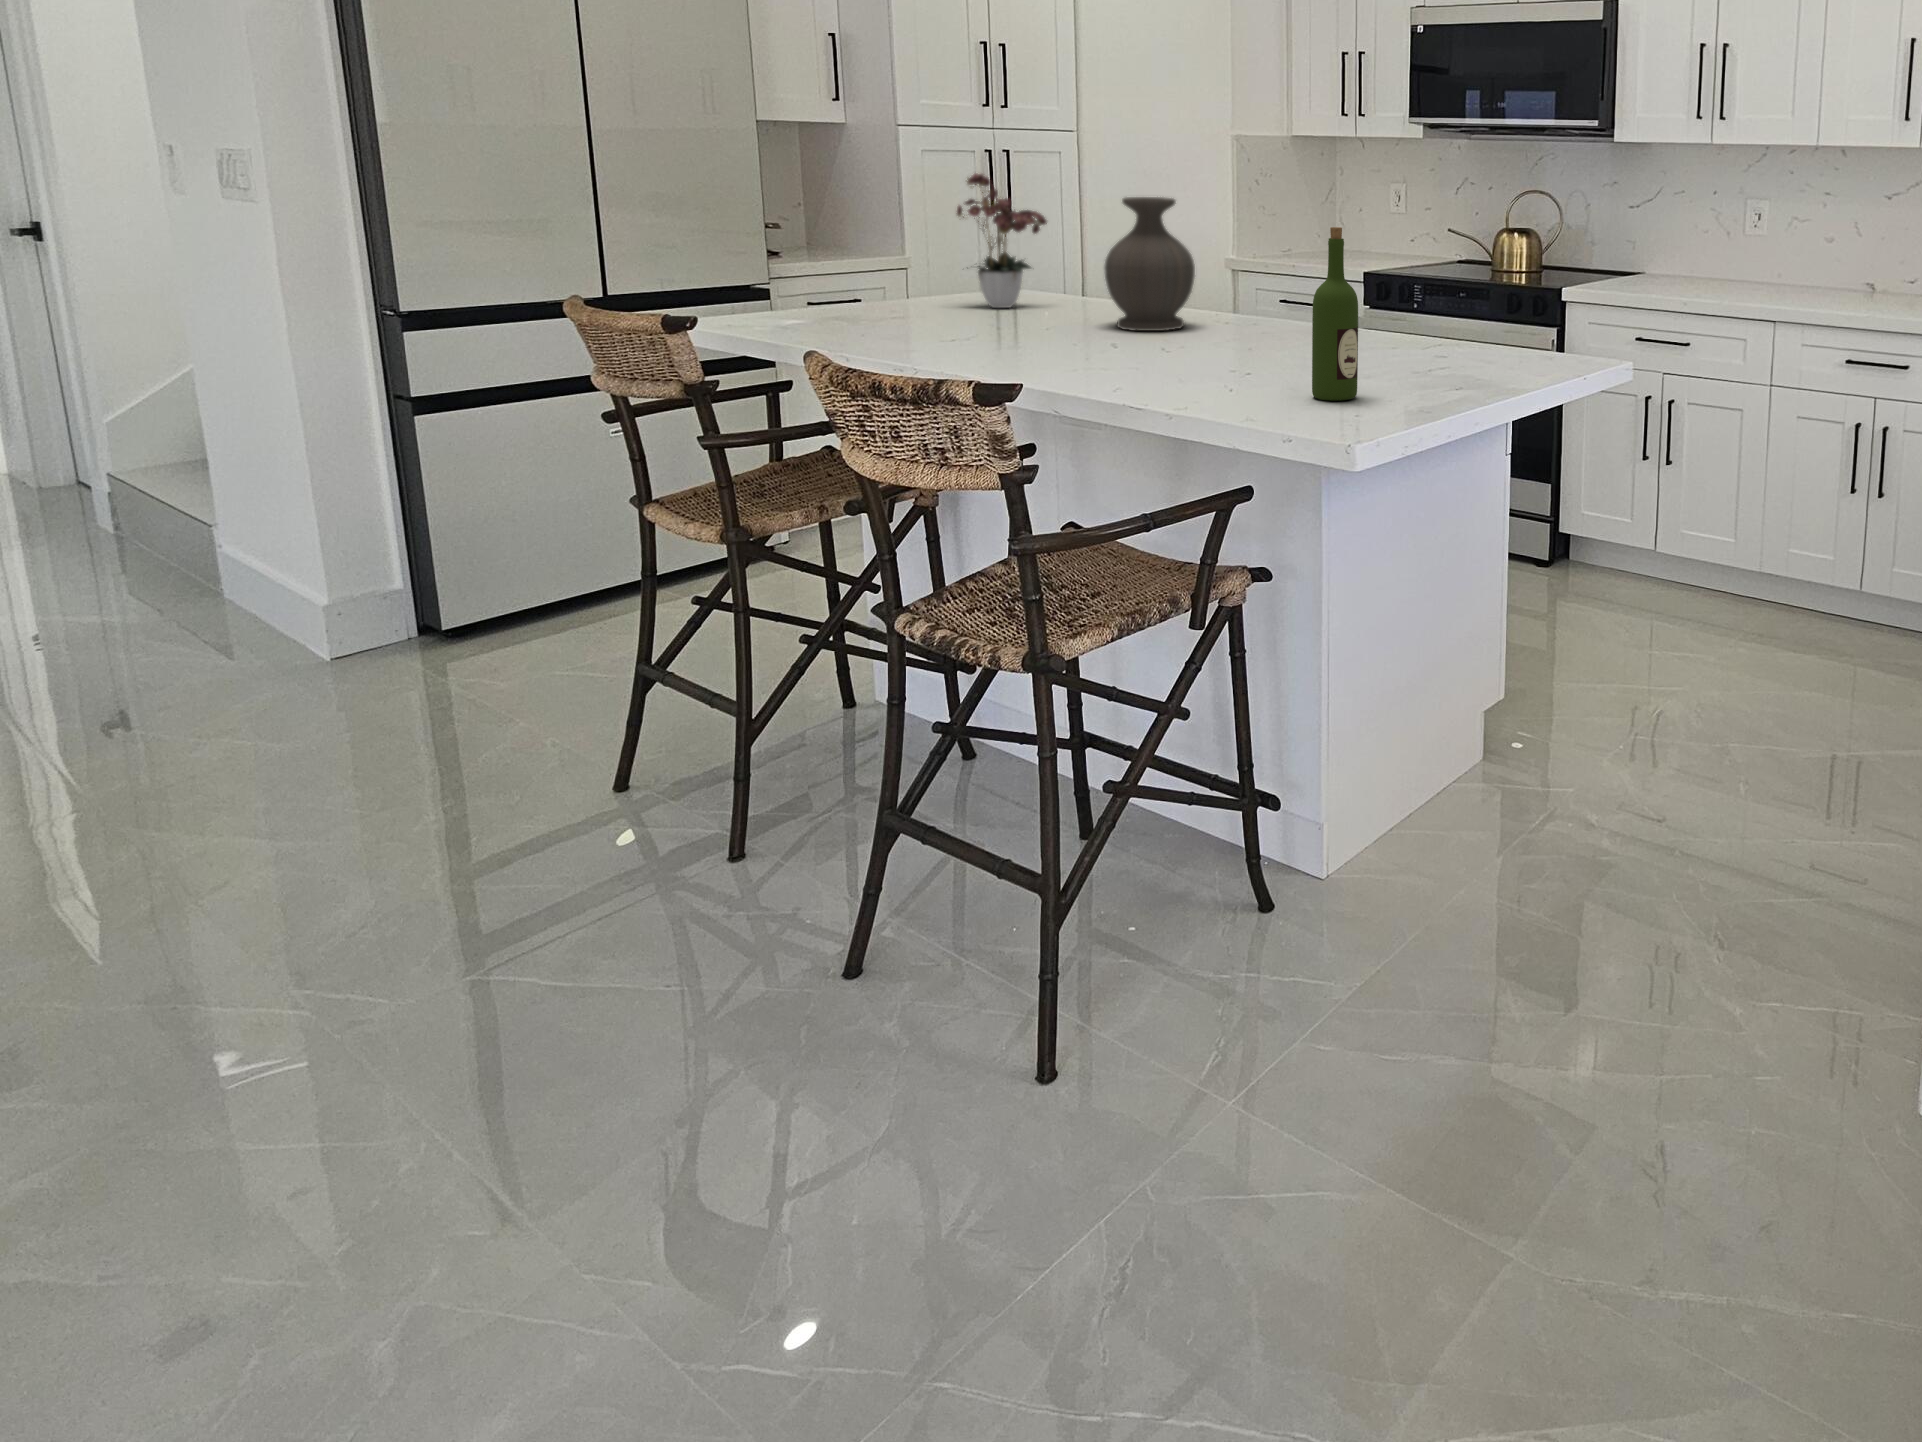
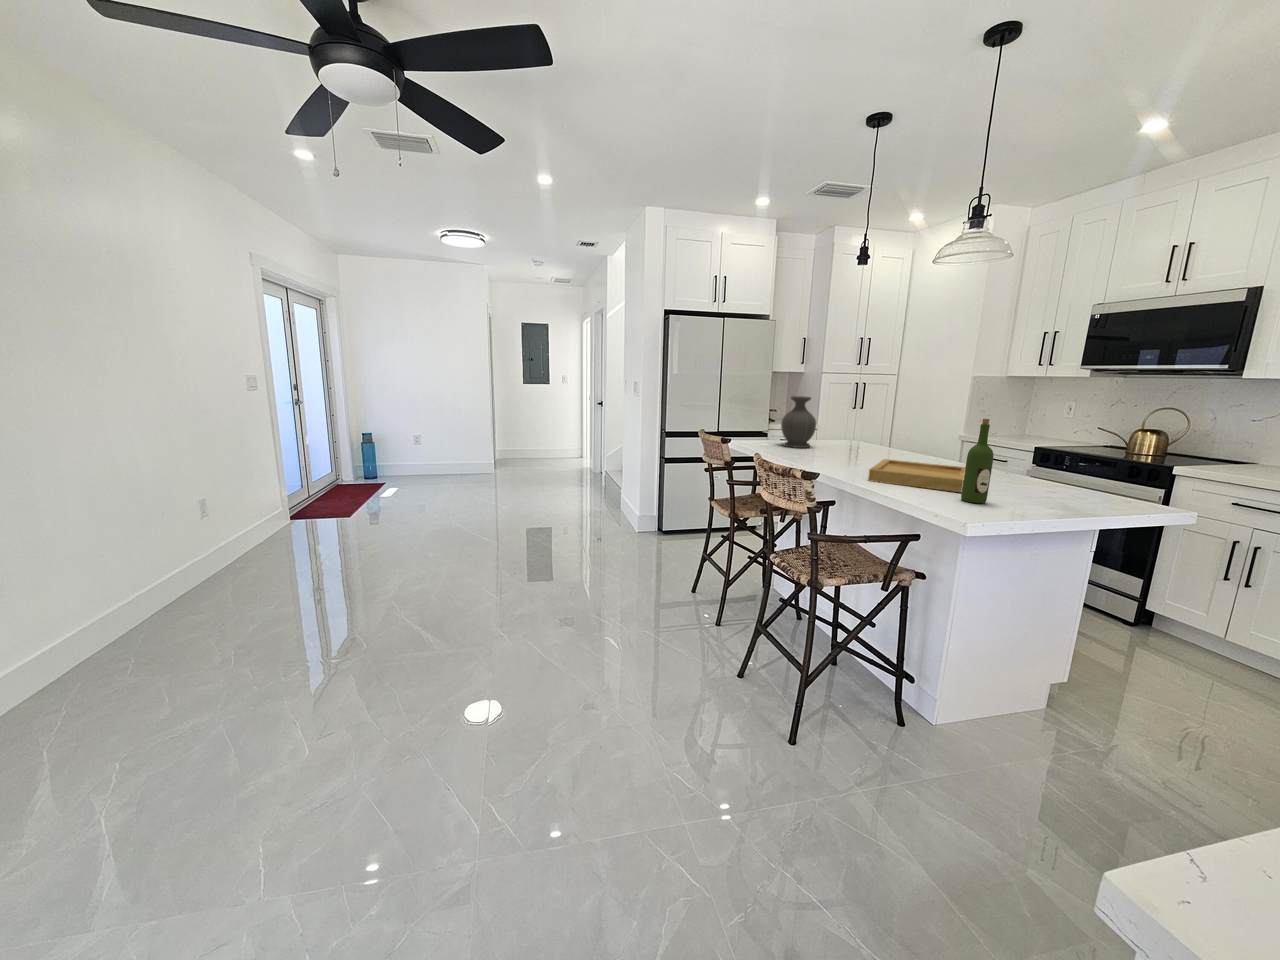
flower arrangement: present [956,173,1047,308] -> none [828,389,869,447]
vase: present [1104,197,1195,331] -> present [781,396,816,448]
tray: none [1113,329,1311,385] -> present [868,459,965,492]

